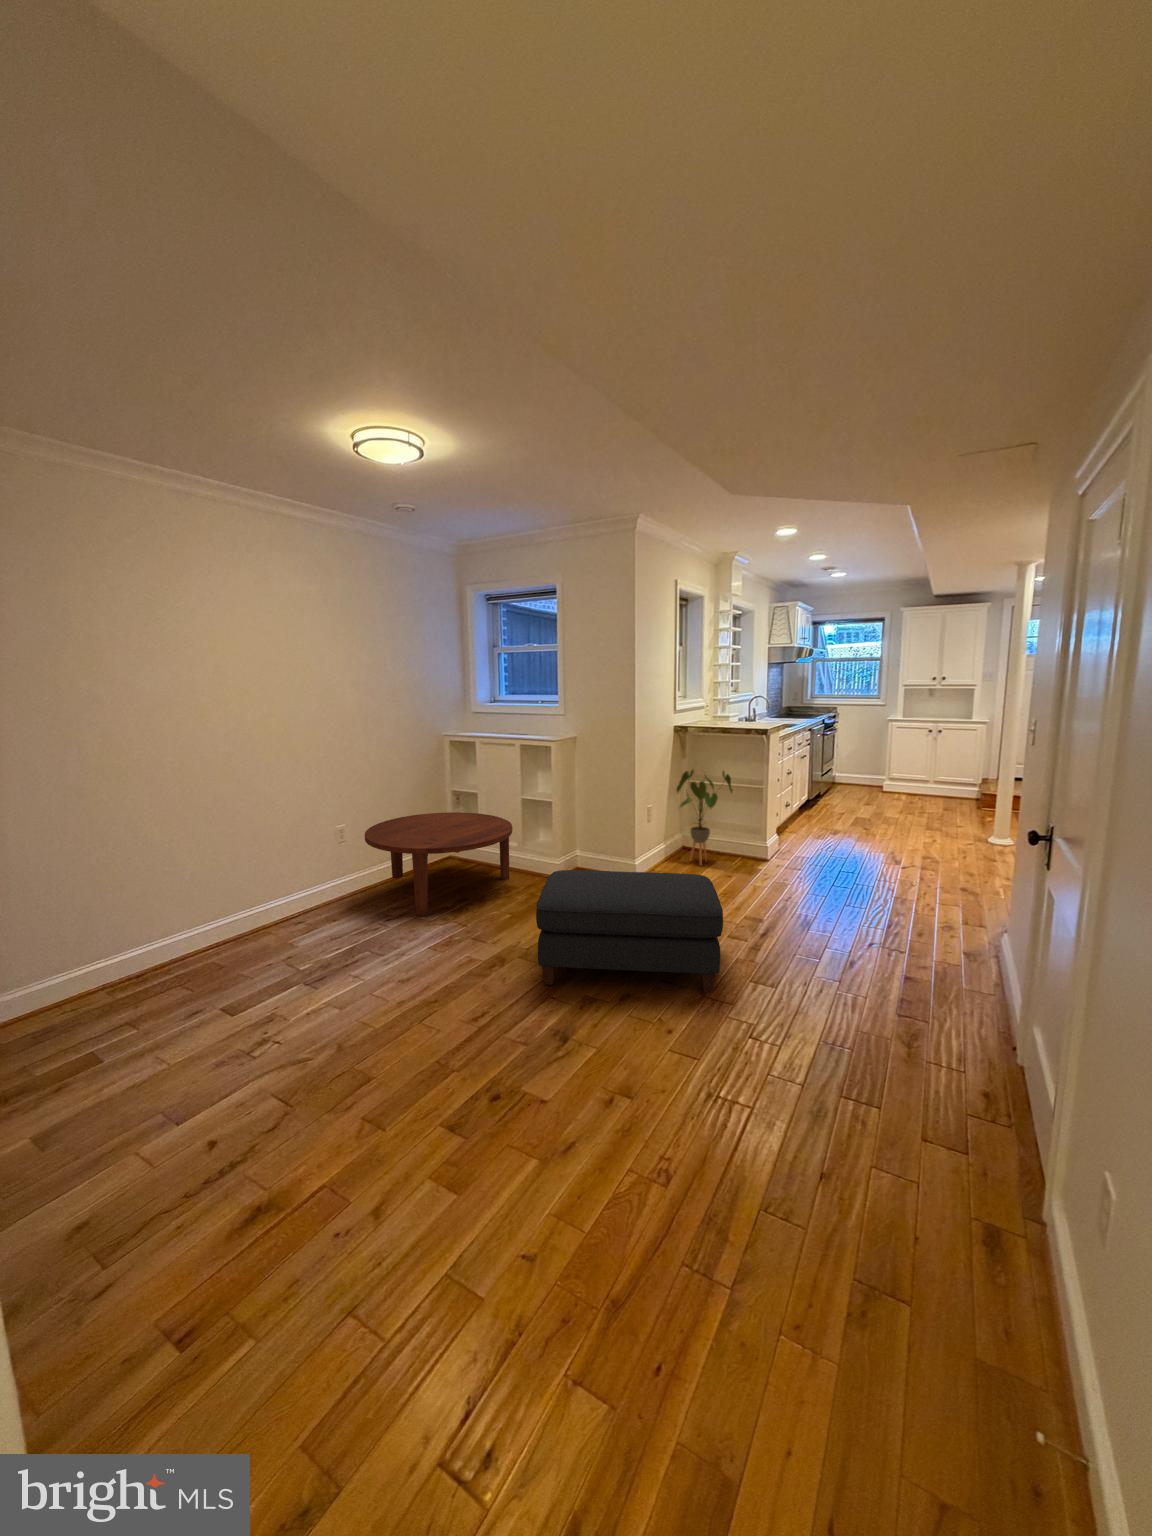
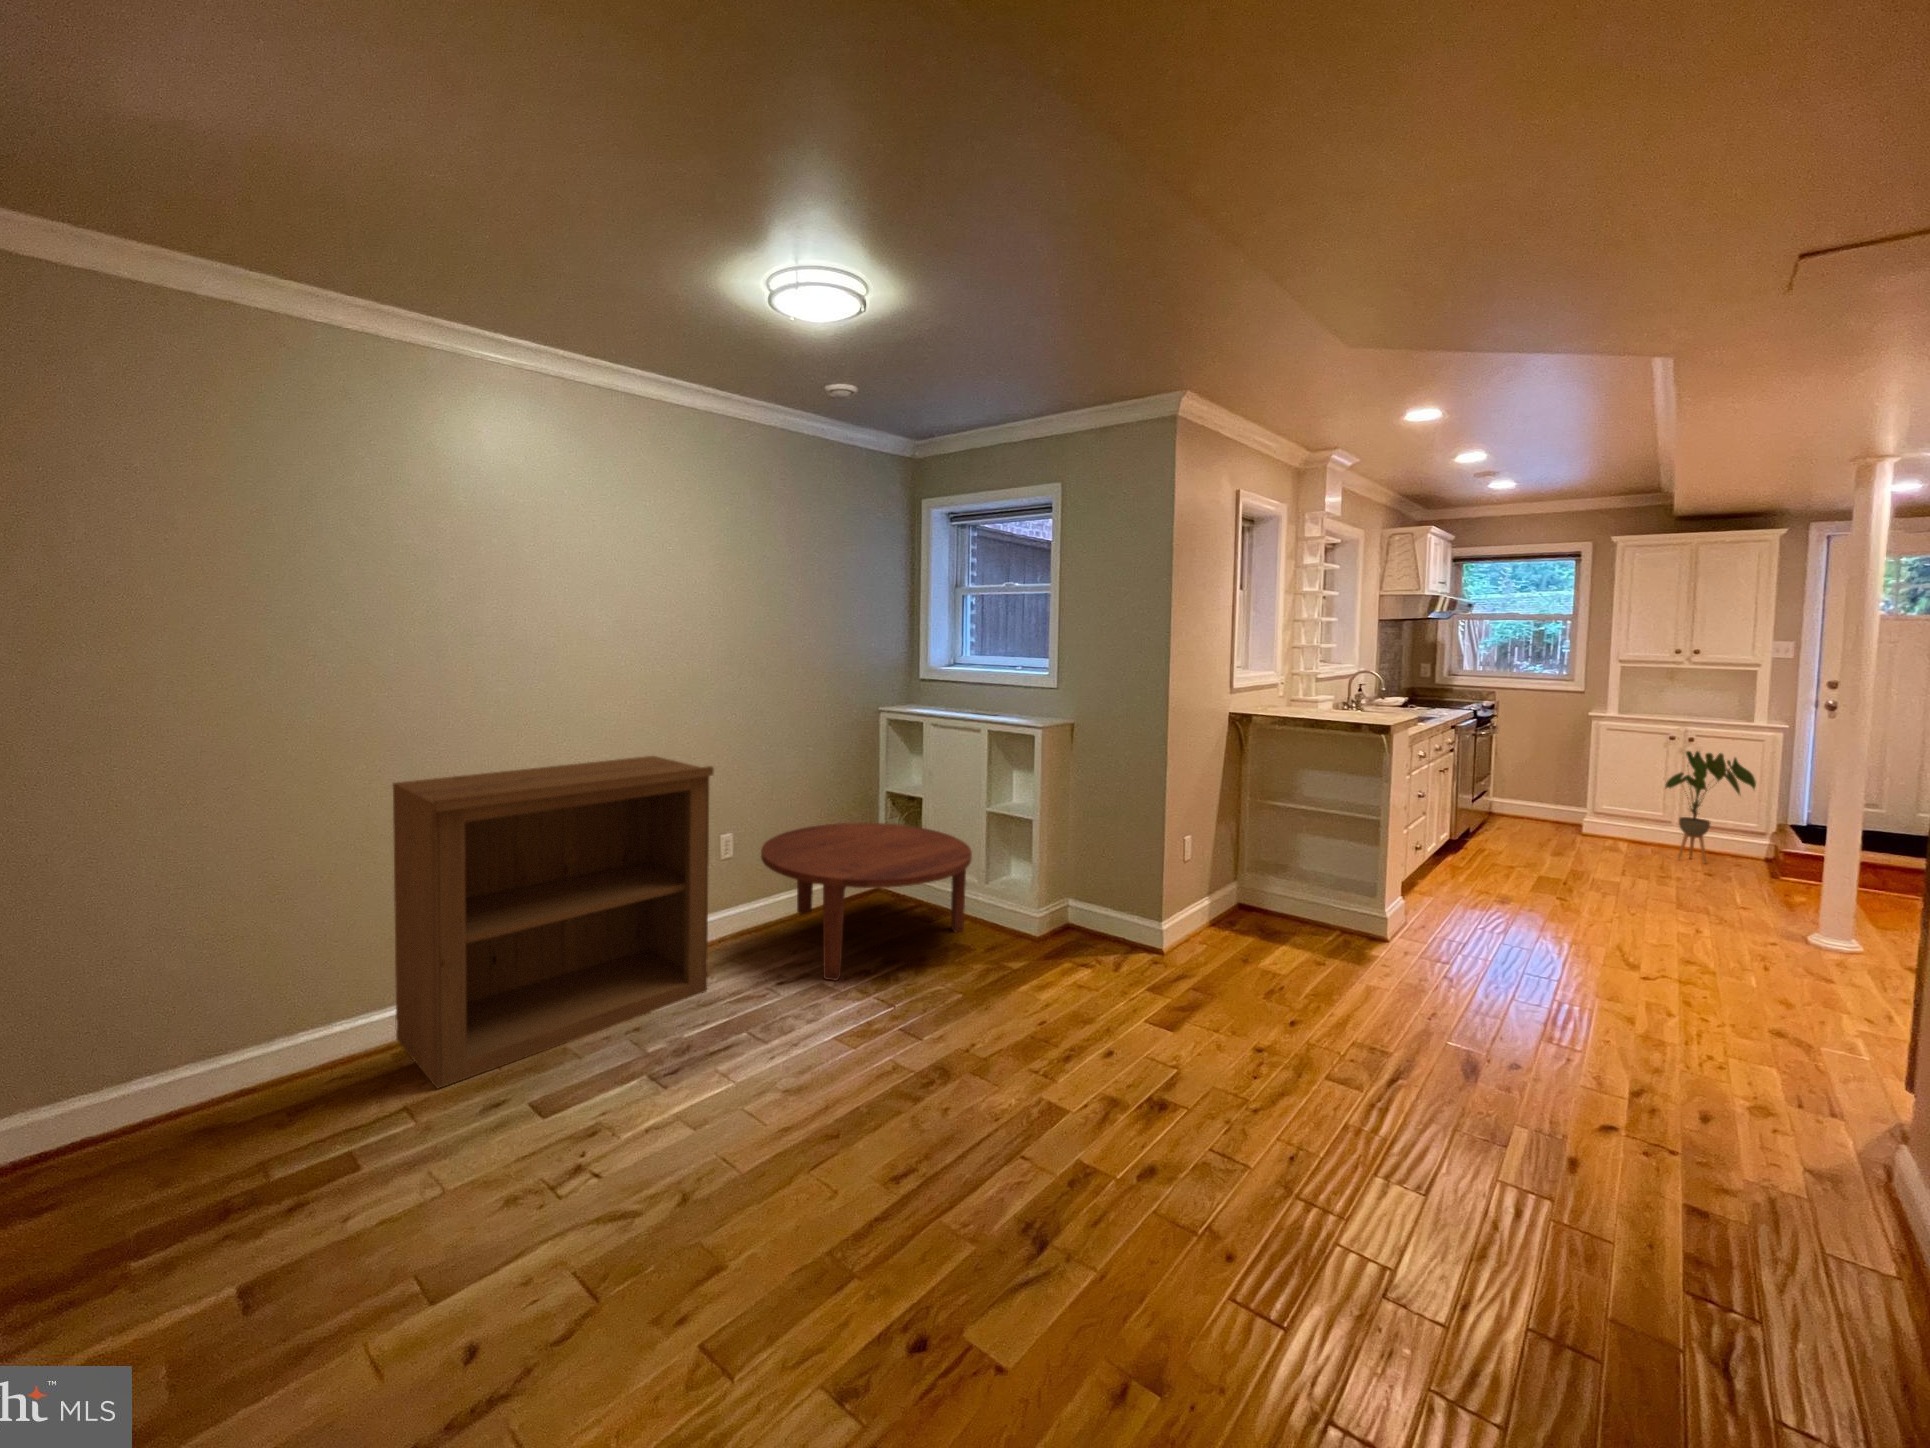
house plant: present [677,770,732,865] -> present [1665,751,1756,863]
bookshelf: none [78,773,334,1011] -> present [393,756,714,1088]
ottoman: present [536,870,723,992] -> none [1001,936,1328,1189]

